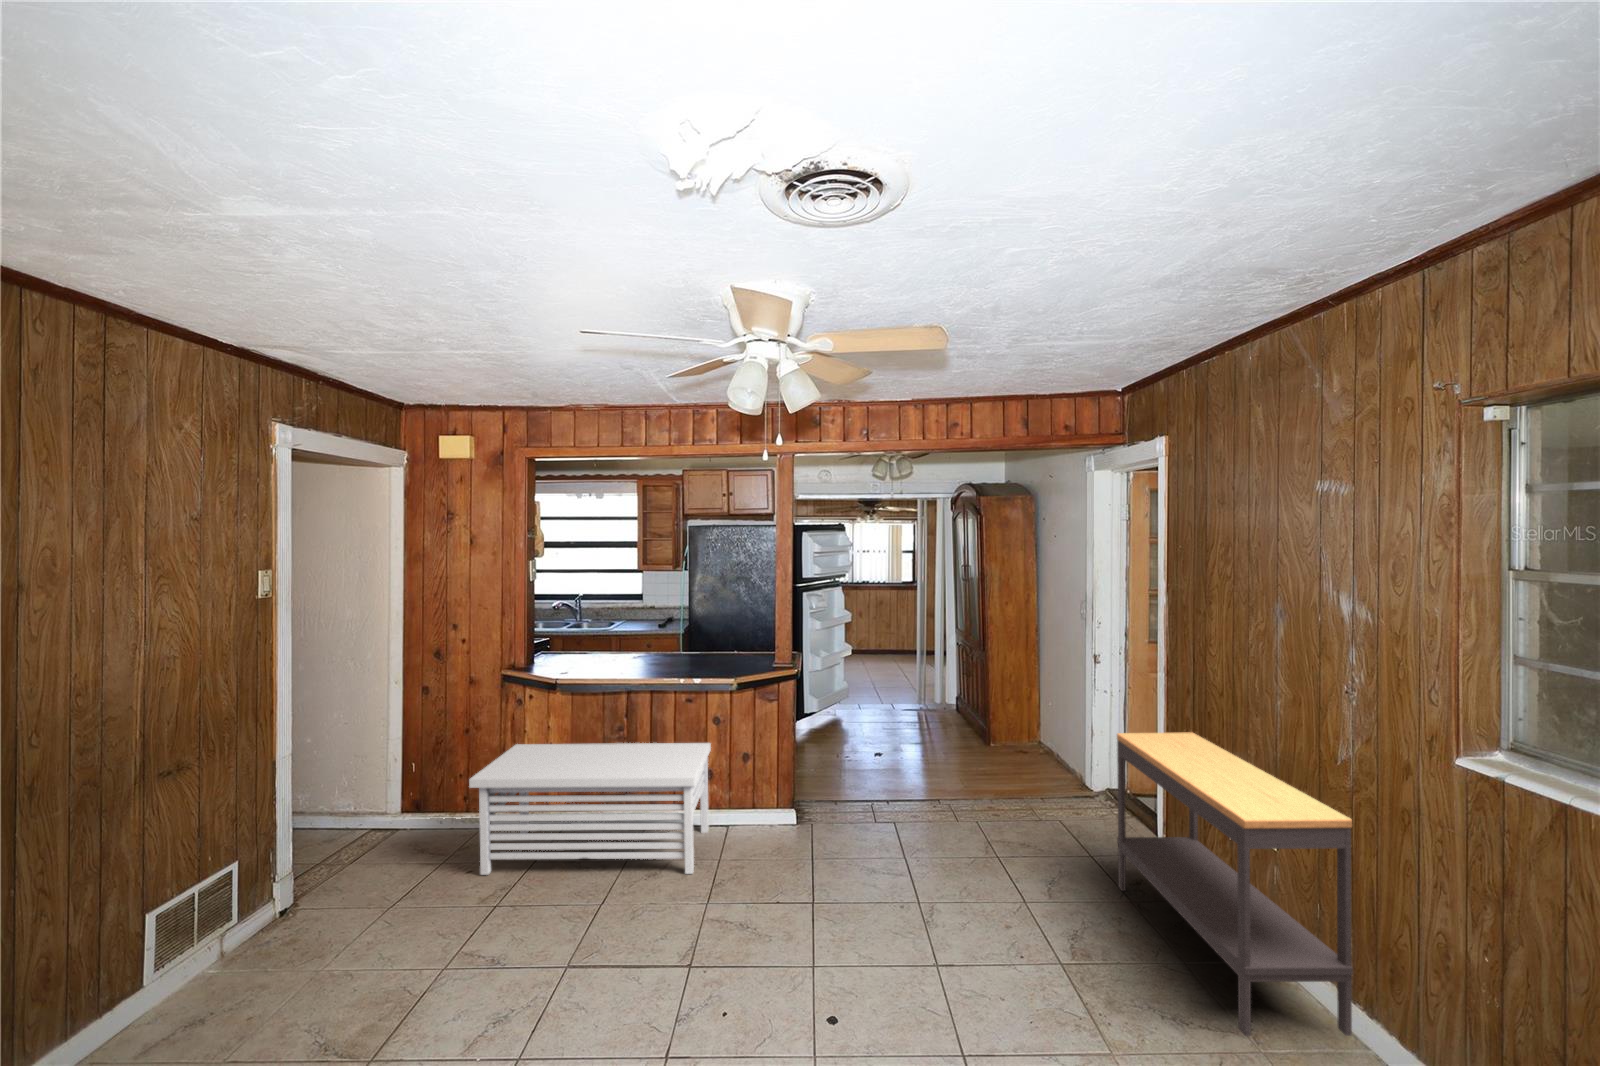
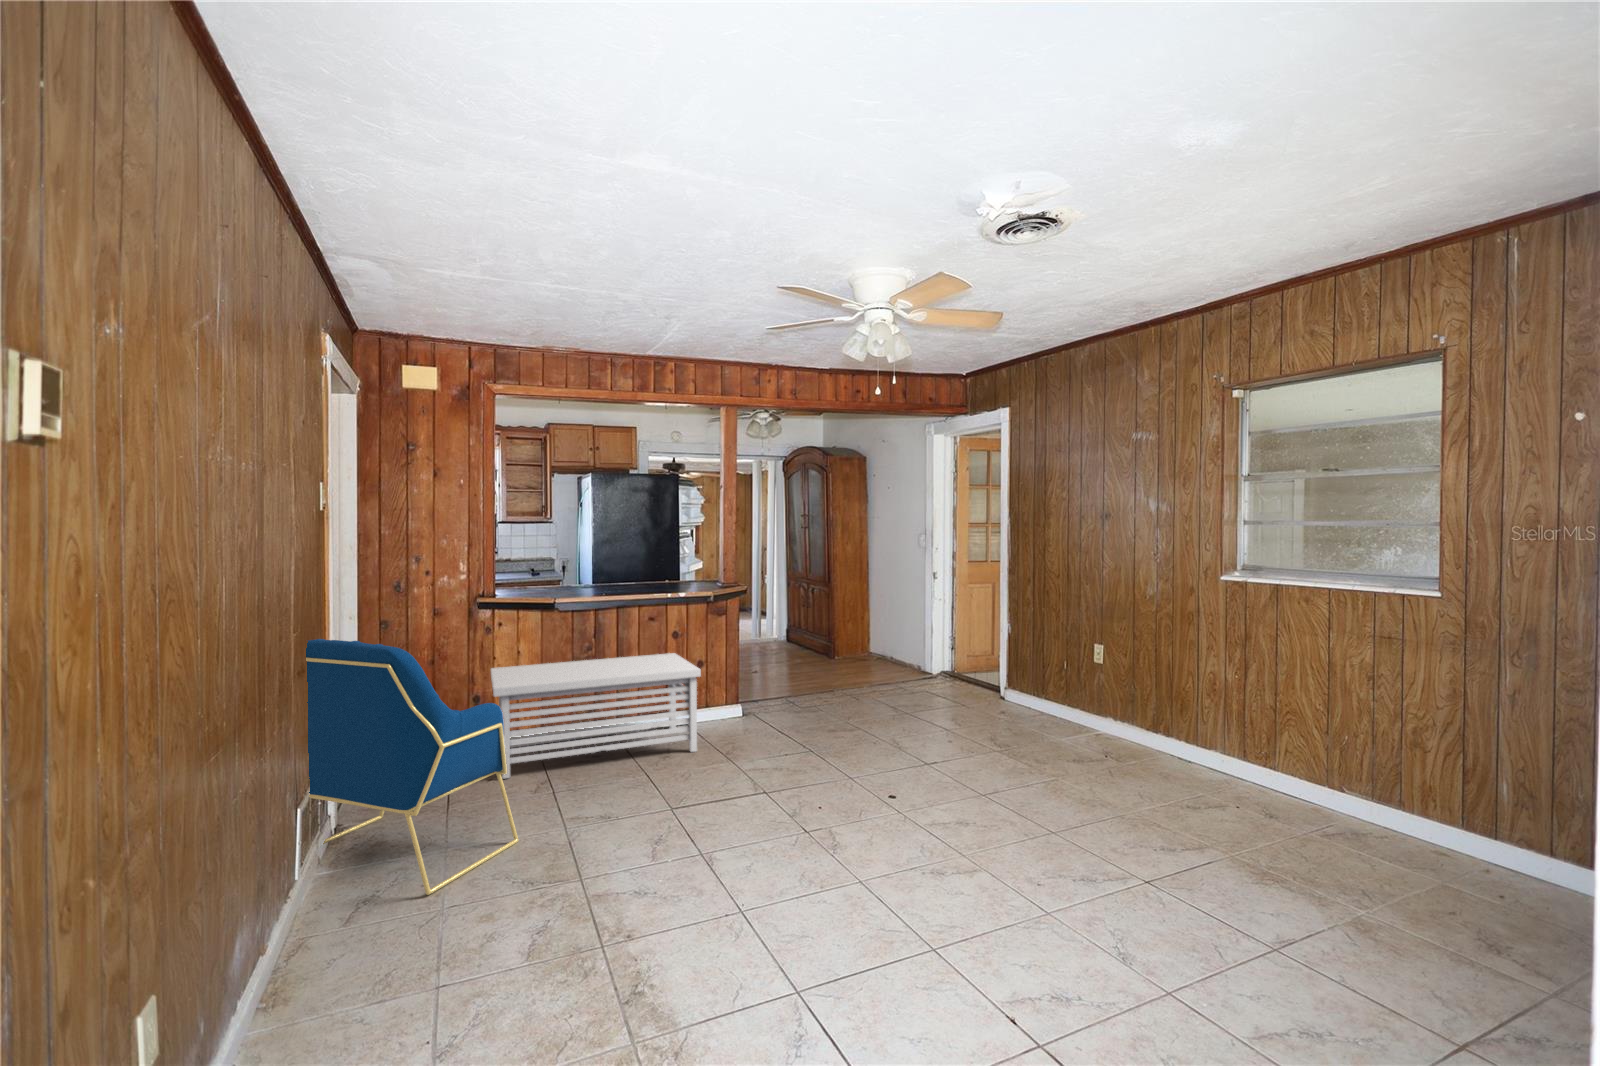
console table: present [1117,732,1353,1036] -> none [991,608,1158,761]
armchair: none [200,739,396,1035] -> present [306,639,518,895]

